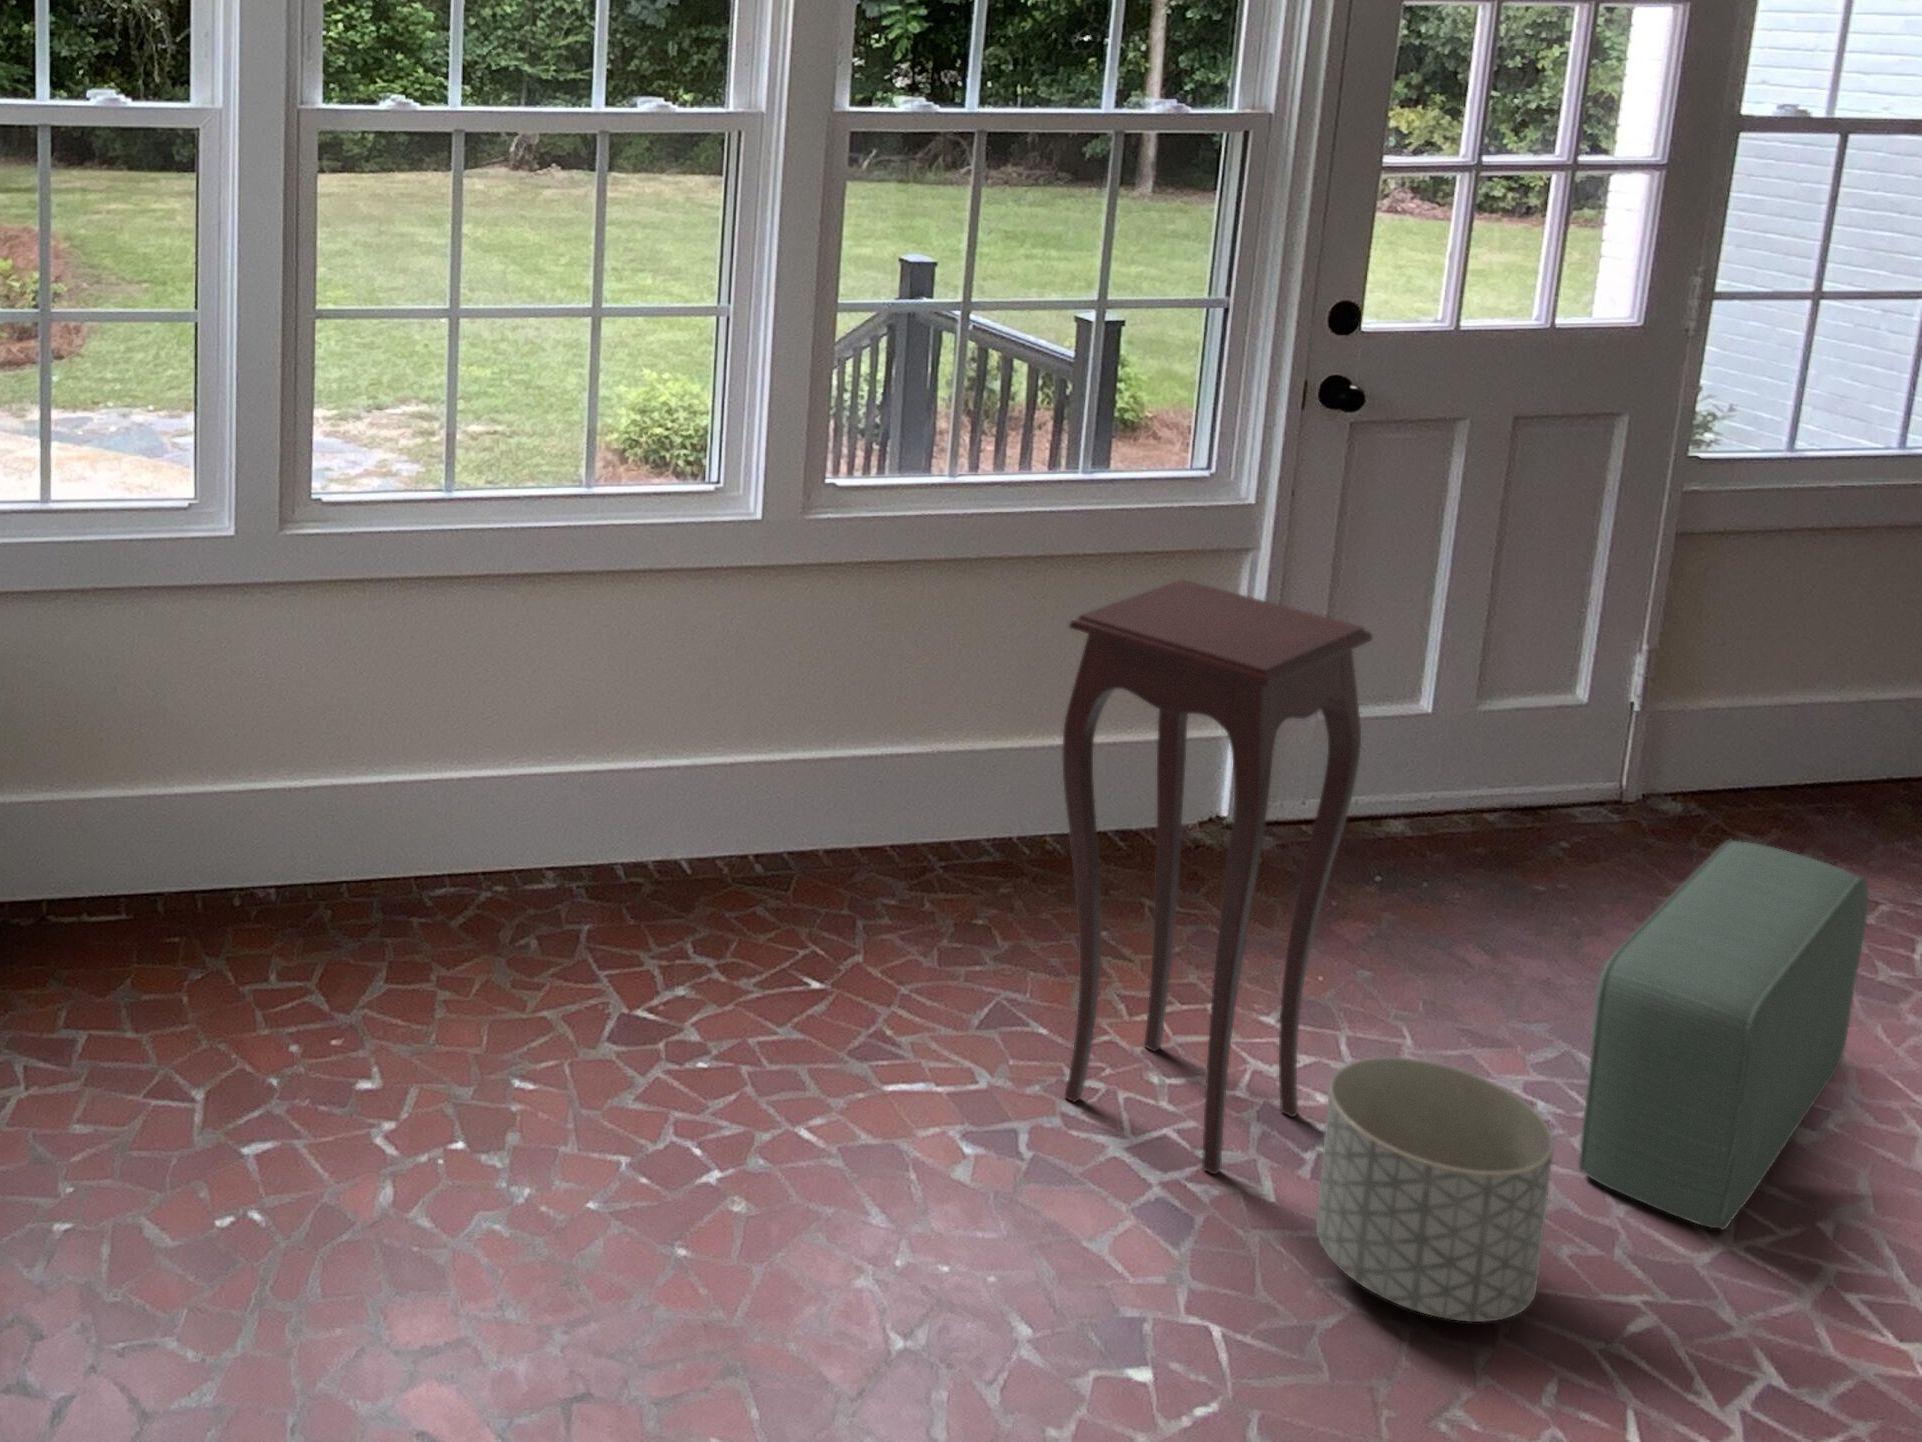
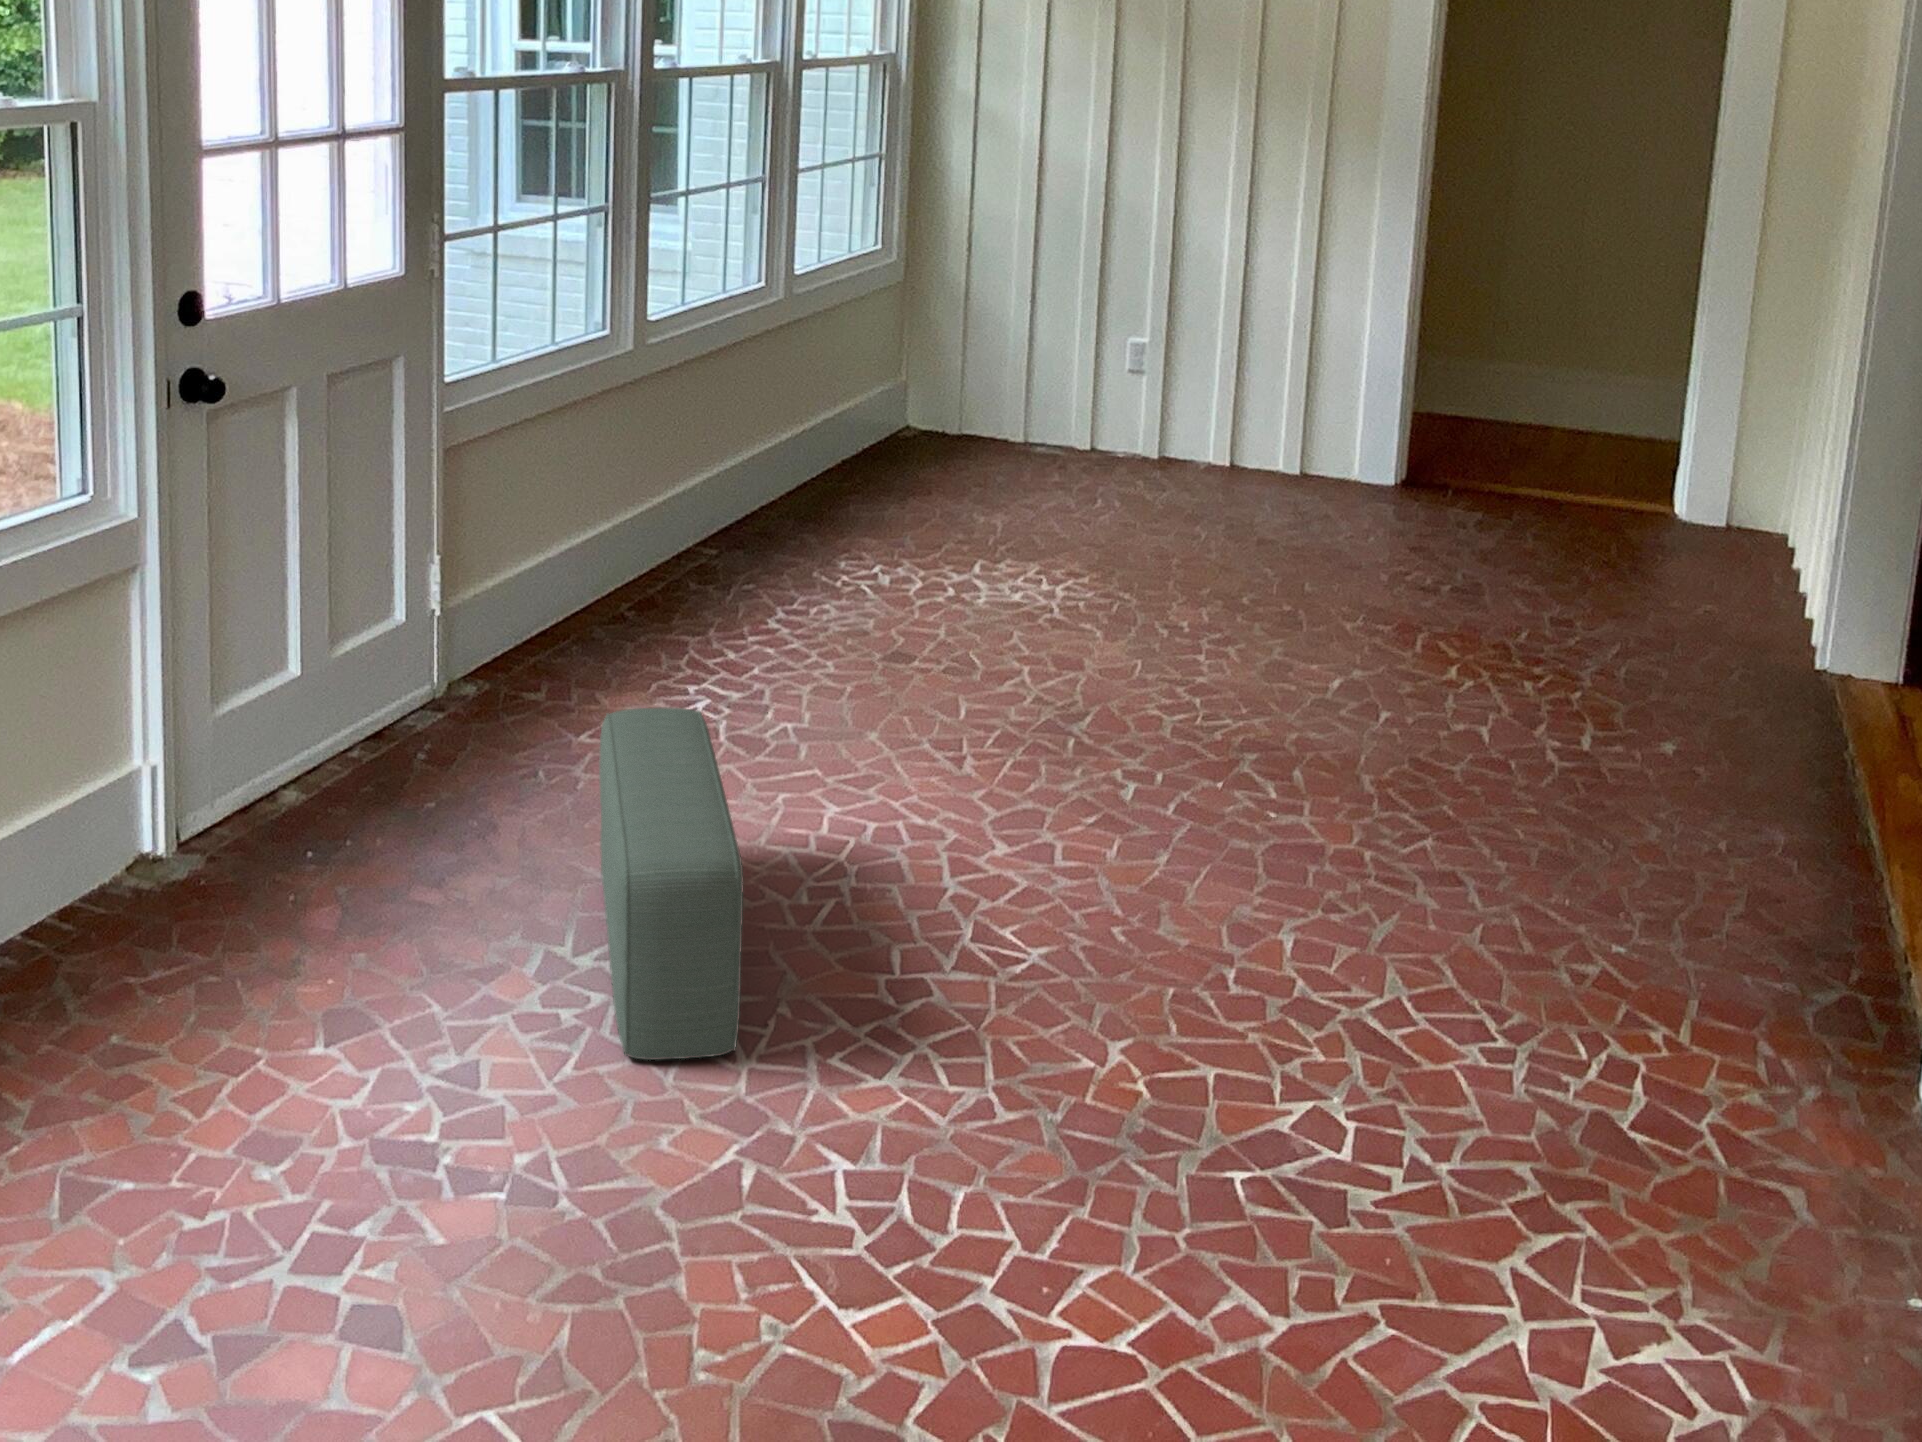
side table: present [1062,579,1372,1174] -> none [148,631,419,1252]
planter: present [1316,1057,1554,1322] -> none [500,1024,695,1285]

